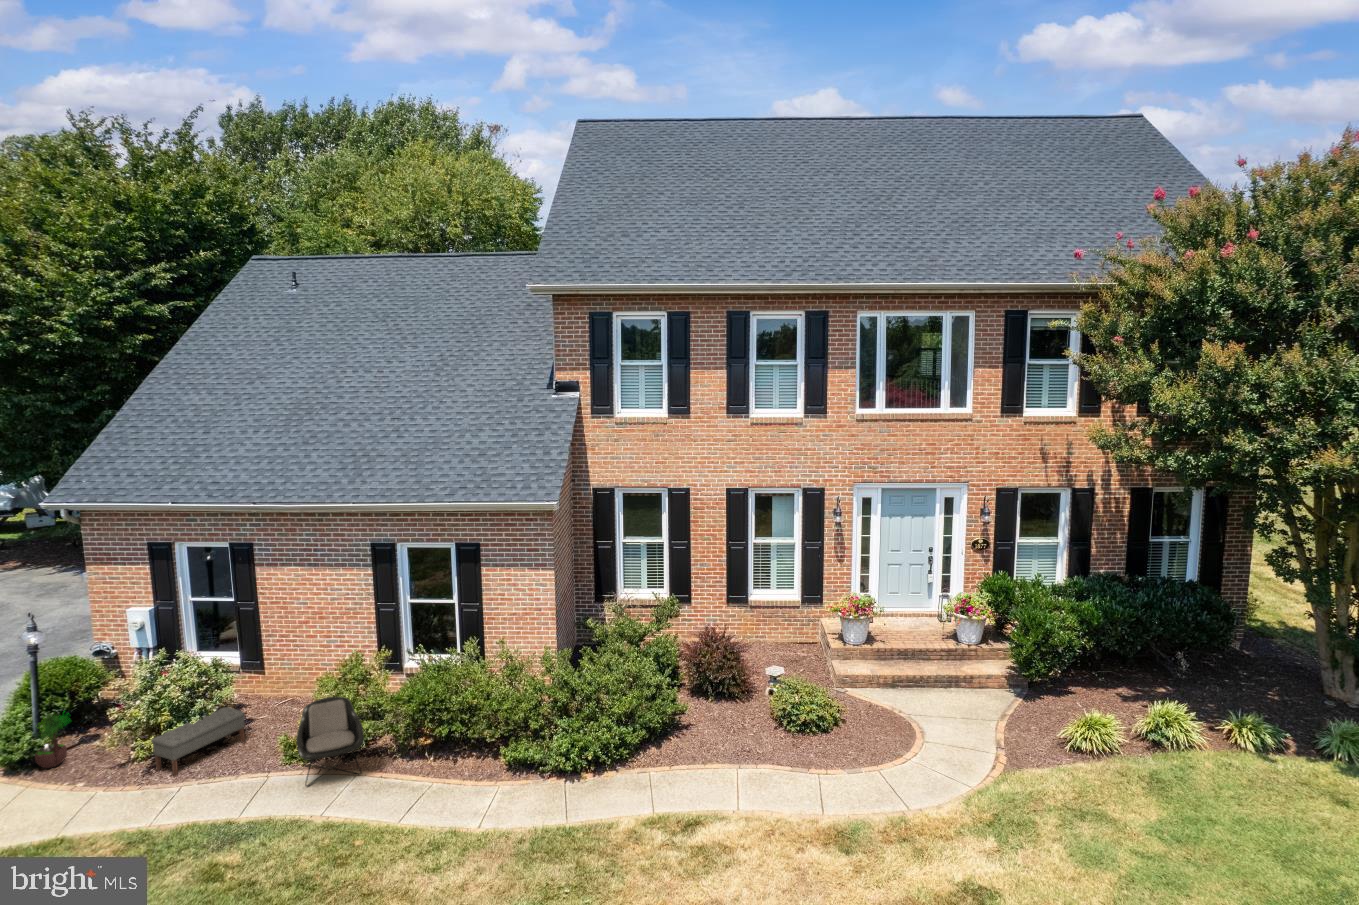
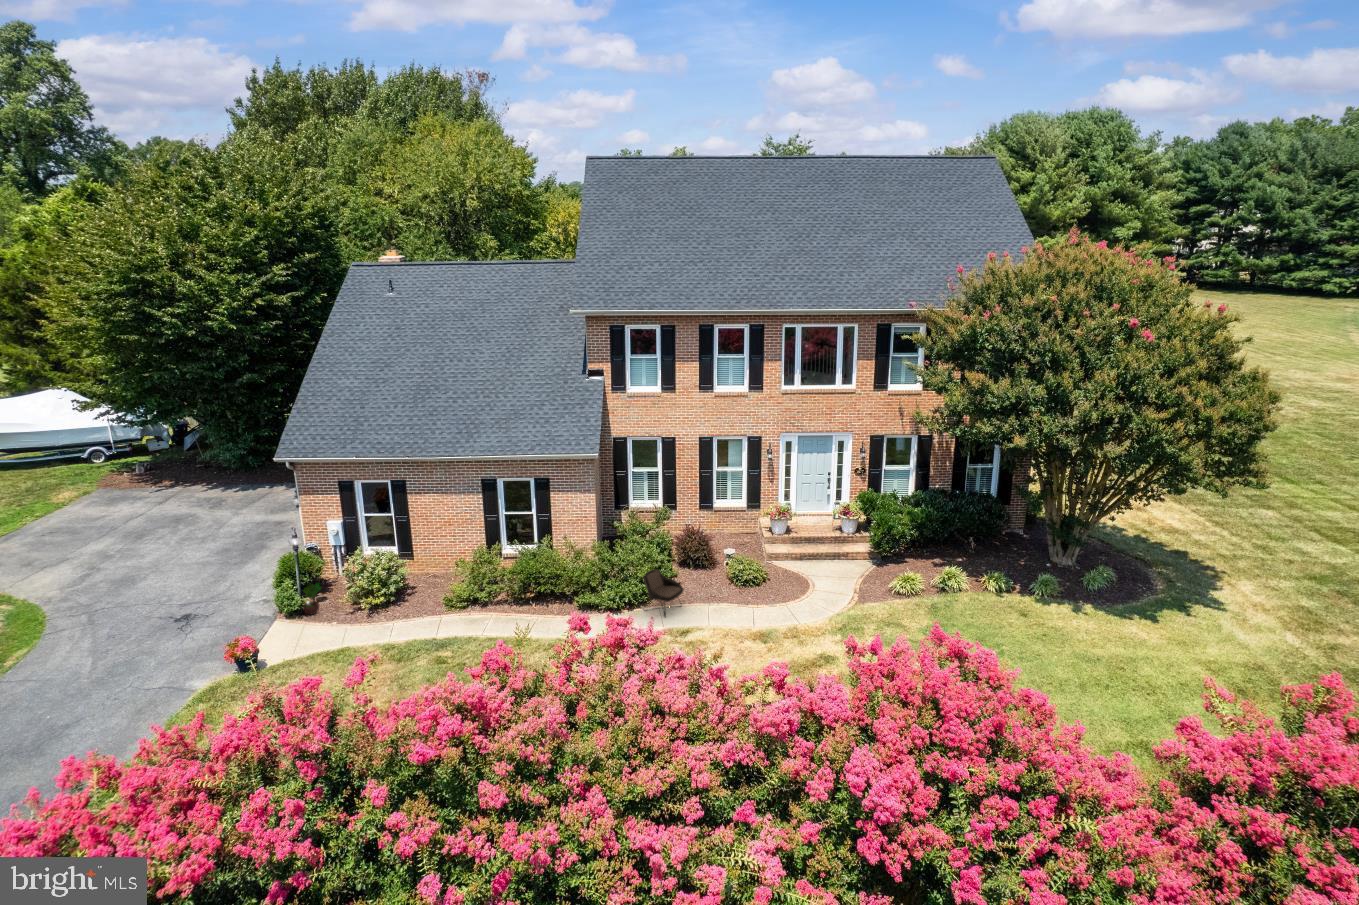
lounge chair: present [296,697,364,787] -> present [644,569,684,615]
bench: present [152,707,245,777] -> none [373,579,419,618]

